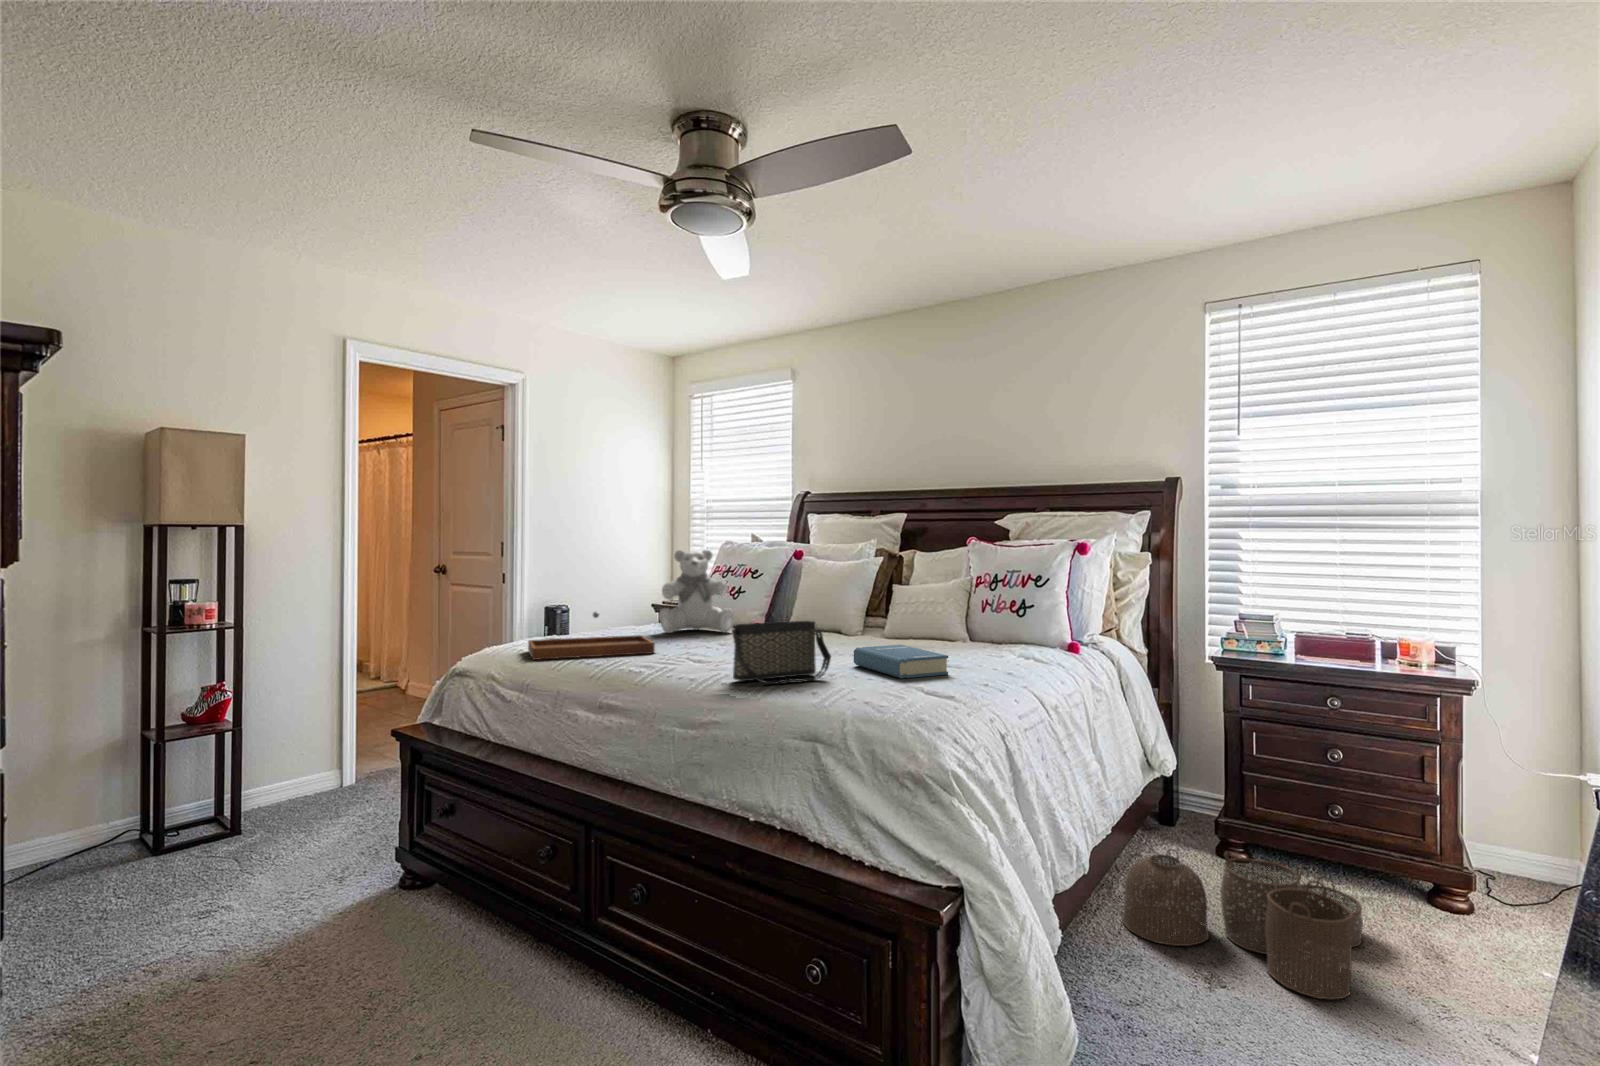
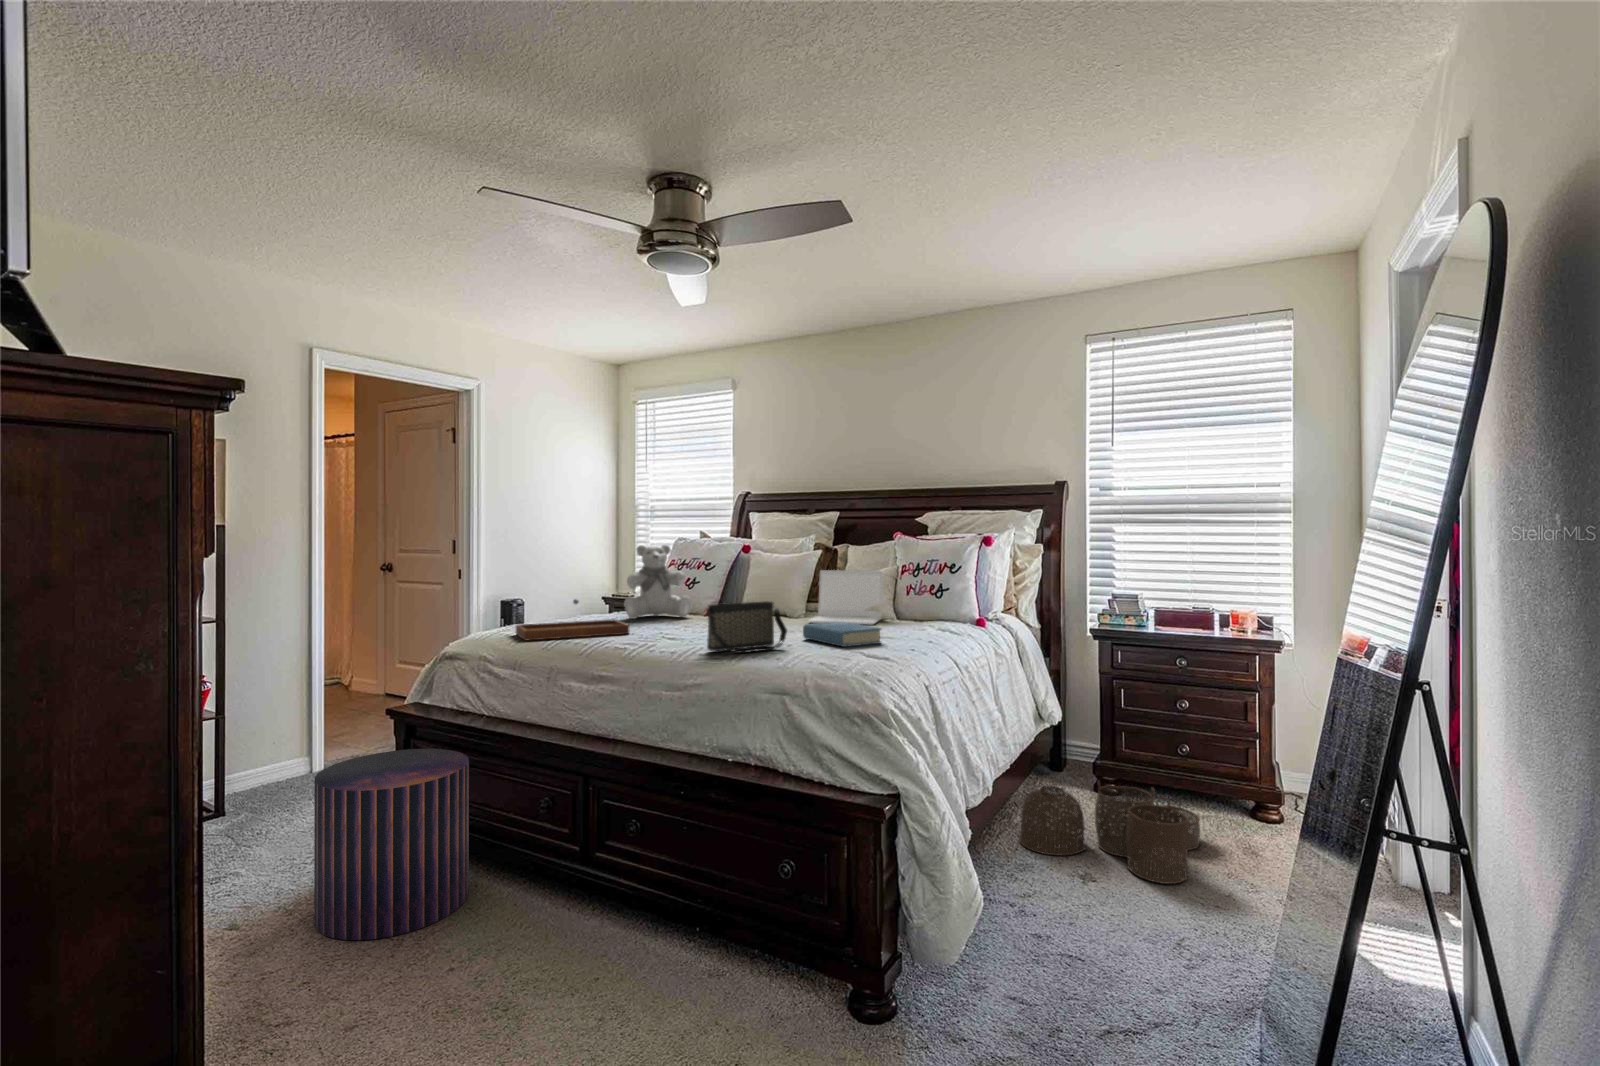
laptop: none [865,581,955,647] -> present [808,570,883,625]
pouf: none [279,782,461,1012] -> present [314,749,469,940]

